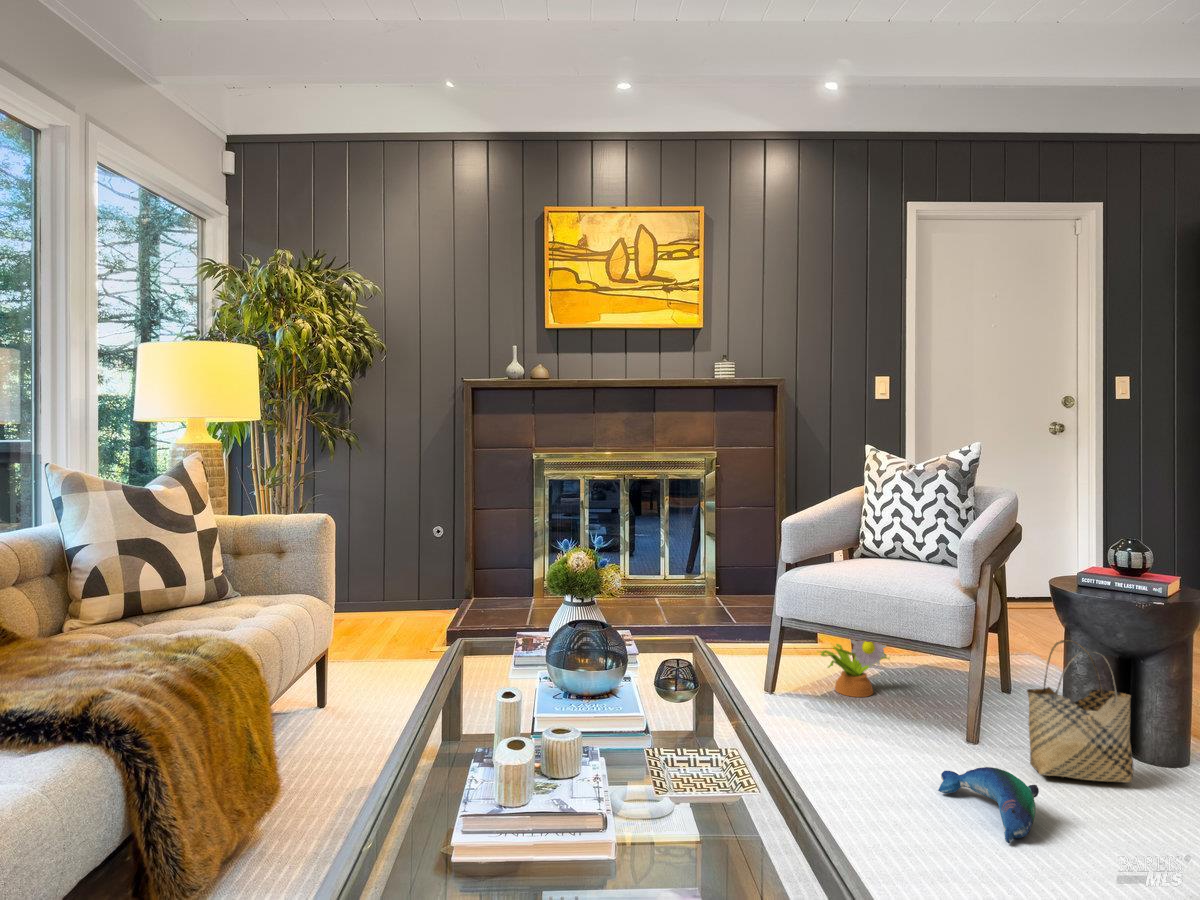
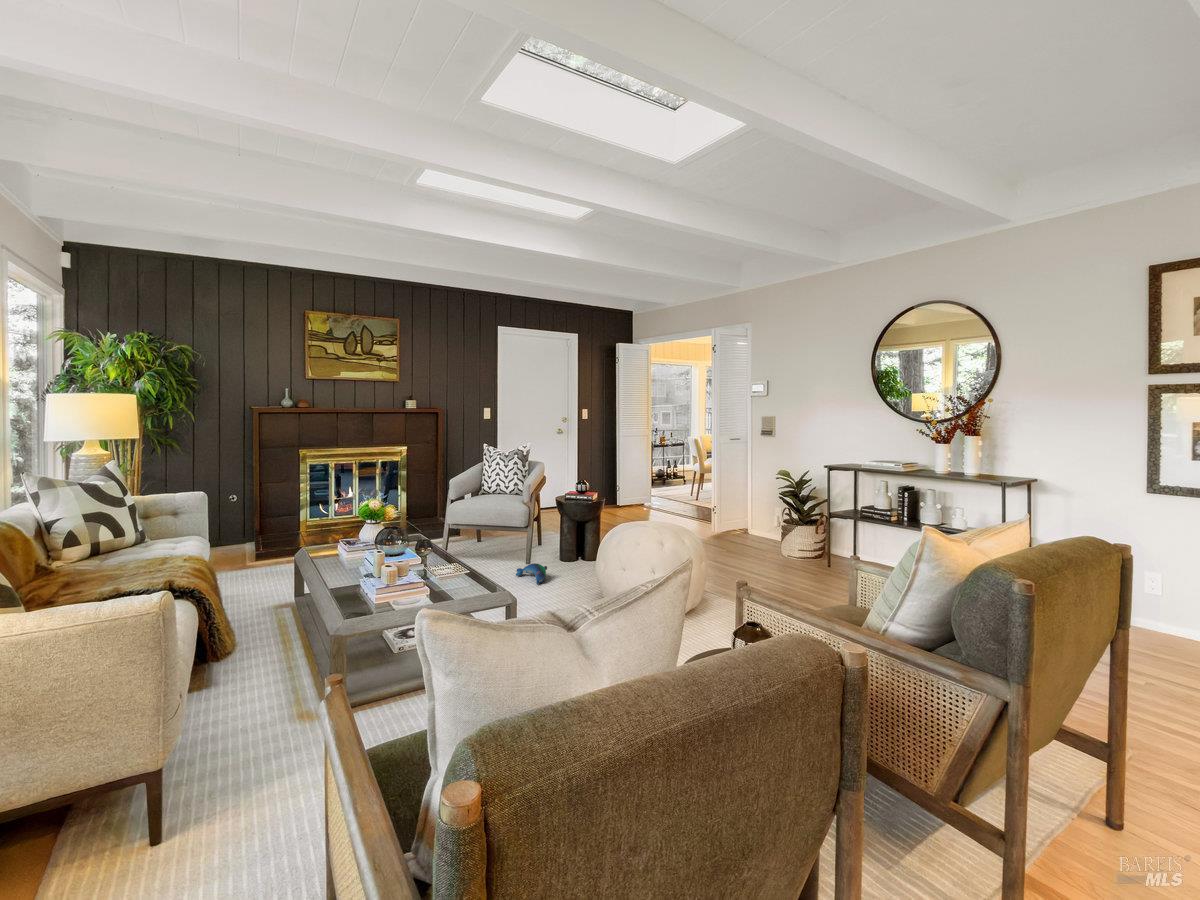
woven basket: present [1027,639,1133,783] -> none [545,517,577,565]
decorative plant: present [820,640,889,697] -> none [466,523,497,553]

